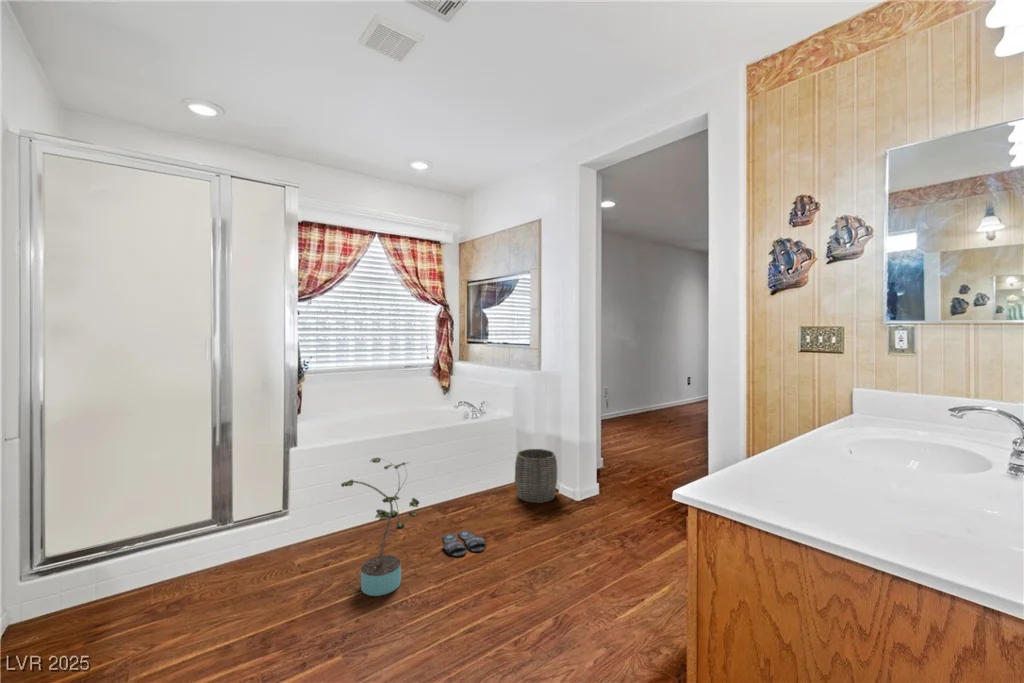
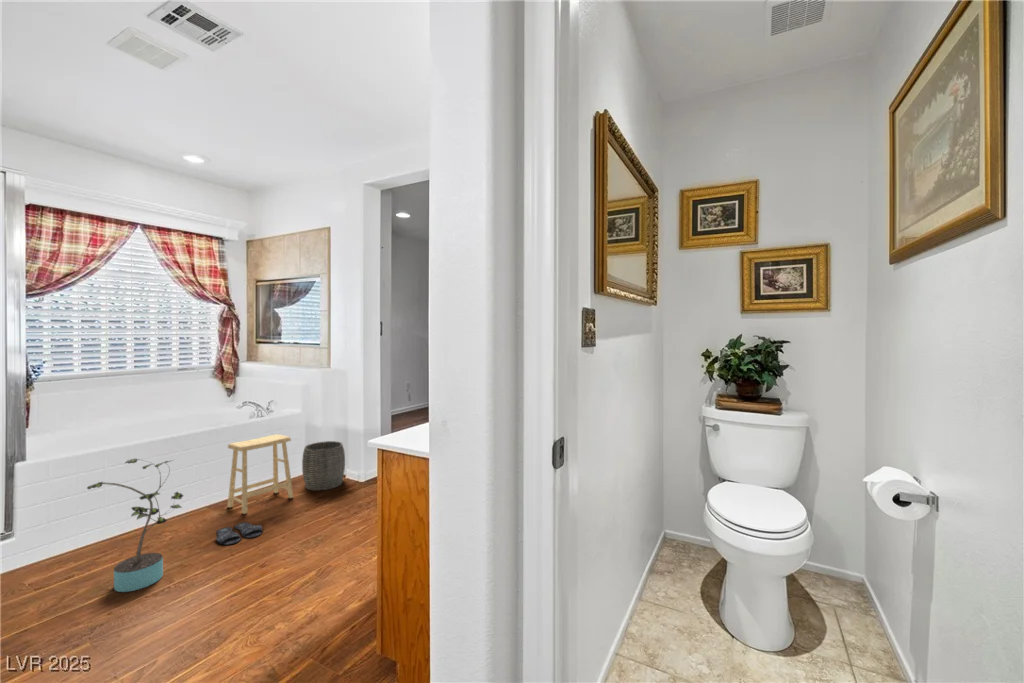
footstool: none [449,438,508,520] -> present [227,434,293,514]

